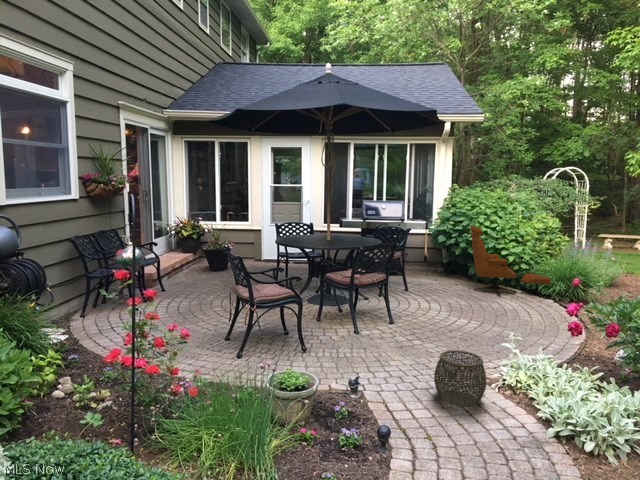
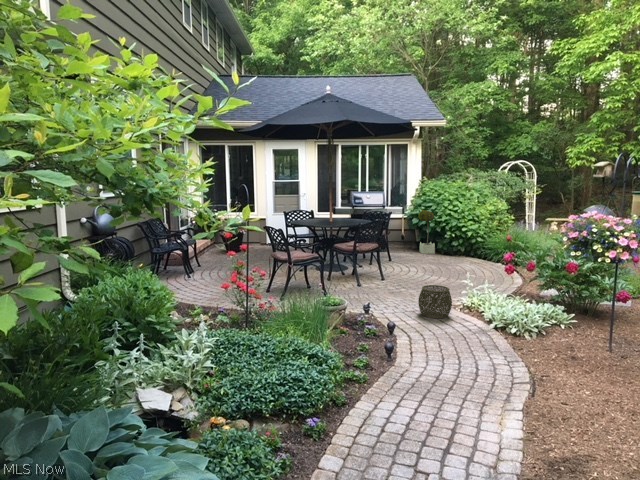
potted tree: none [445,225,469,282] -> present [418,210,435,254]
lounge chair: present [471,226,552,298] -> none [438,209,502,262]

